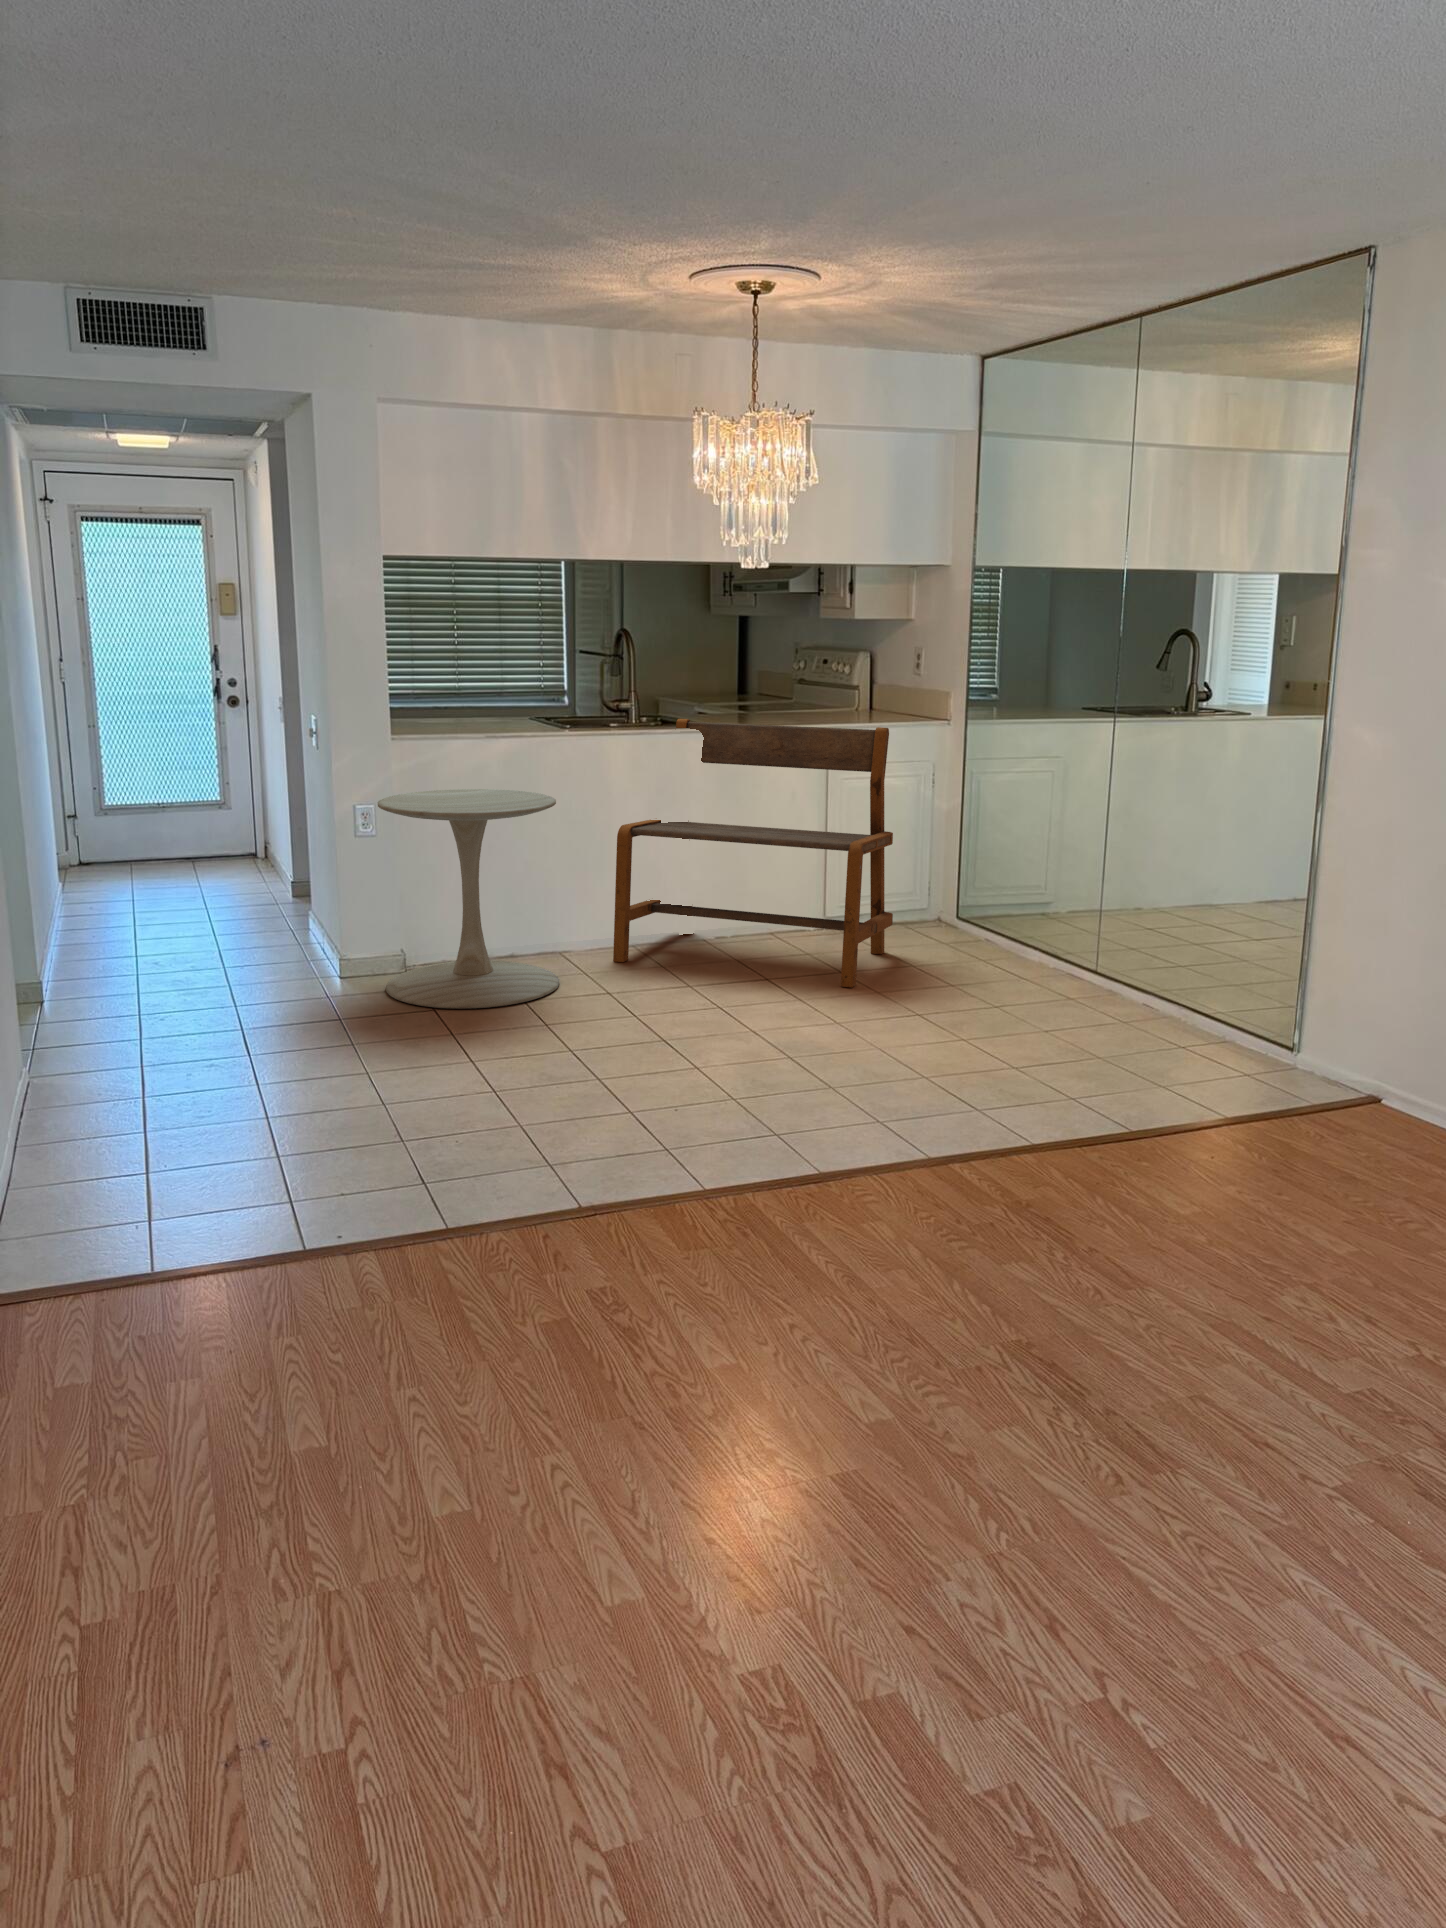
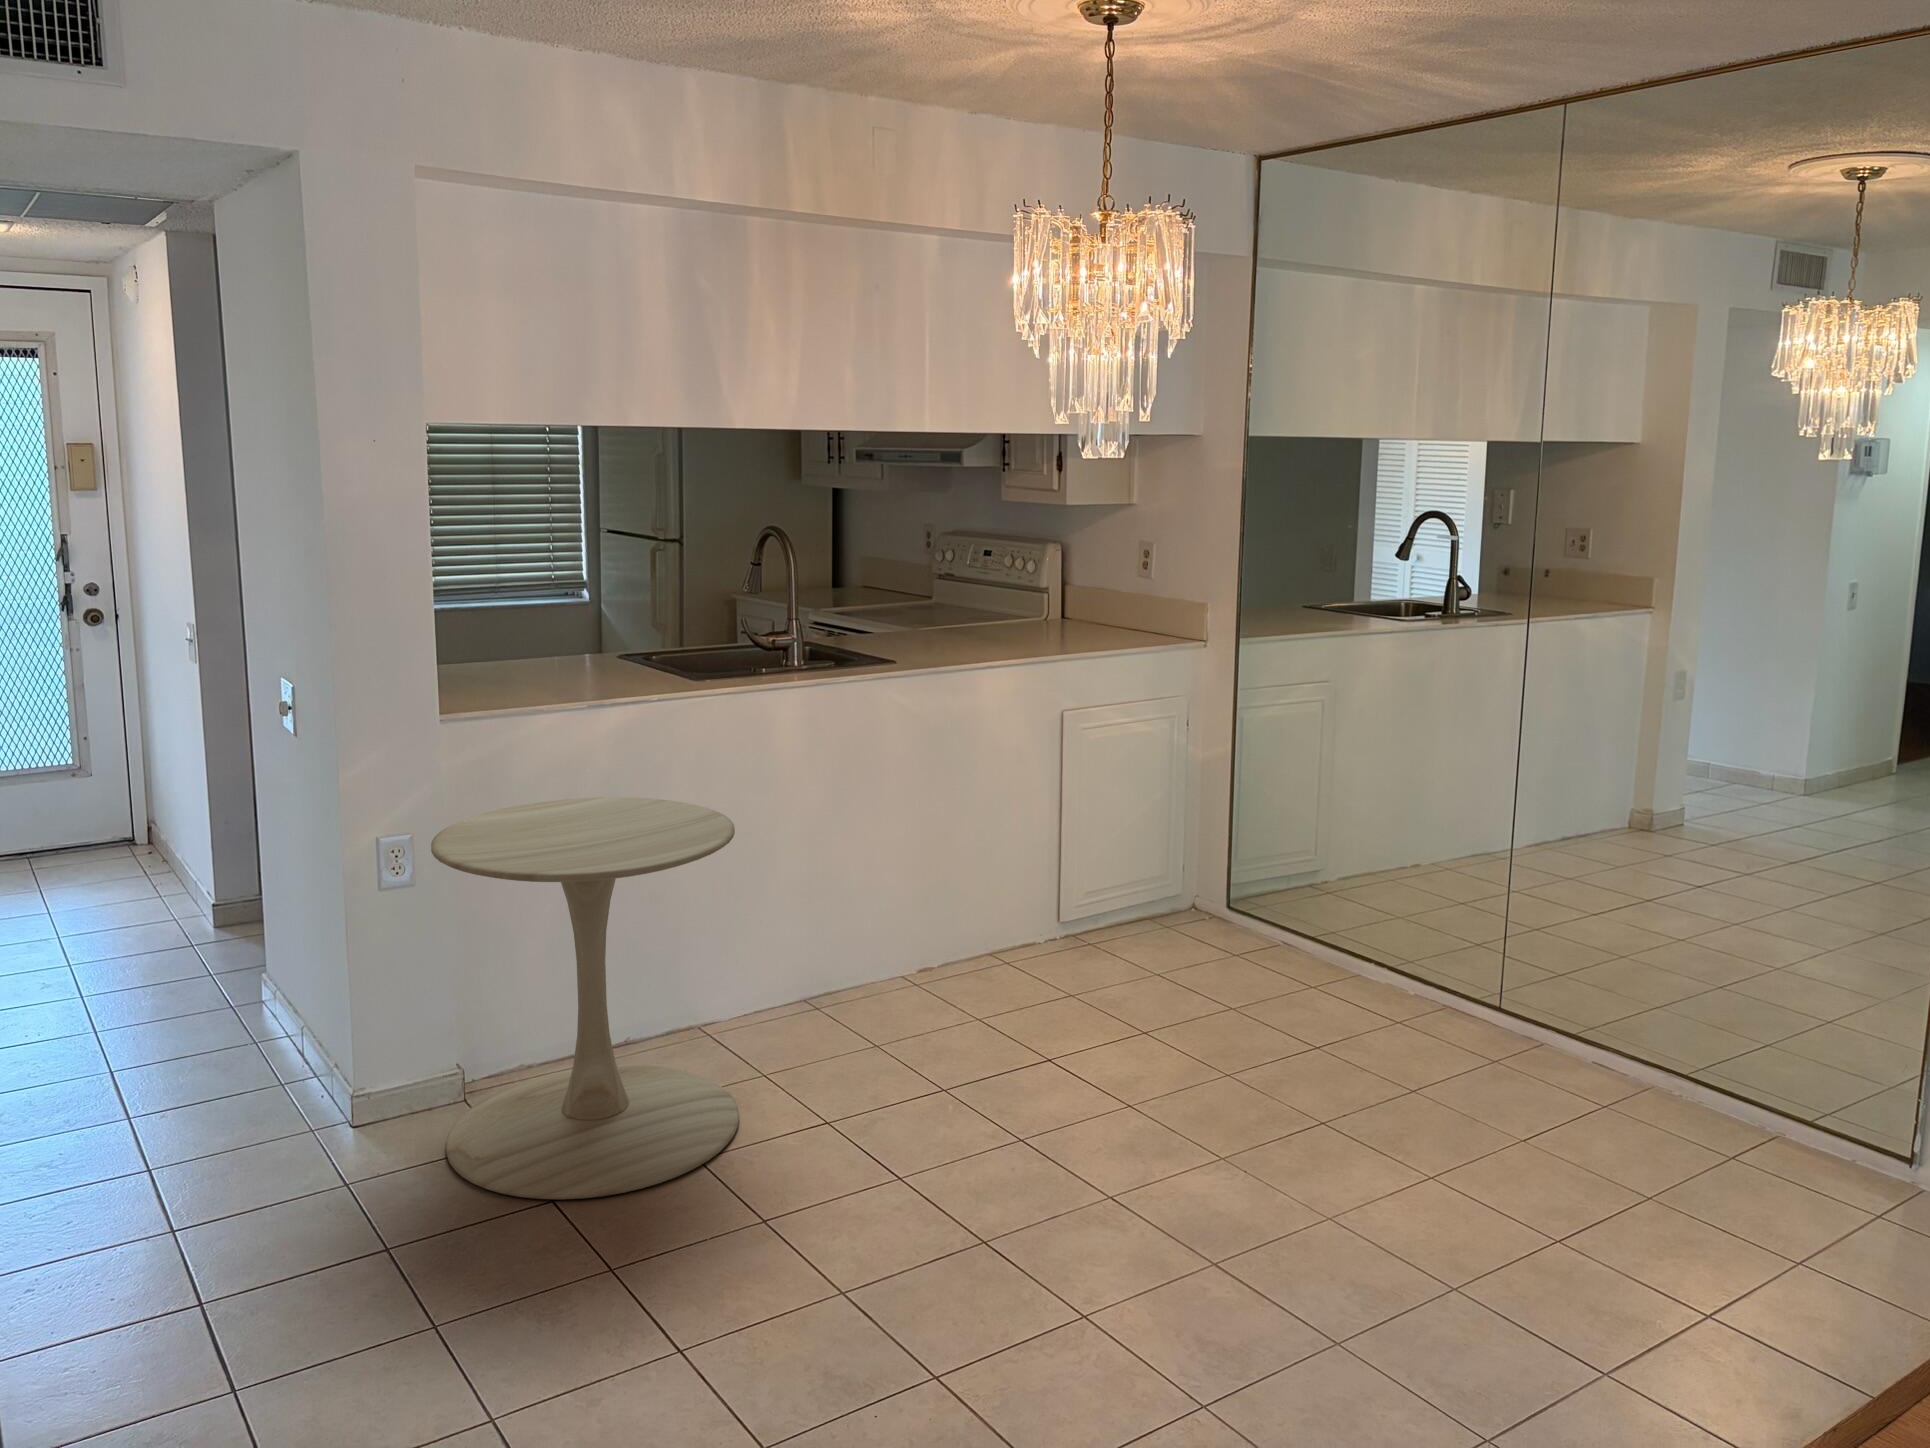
bench: present [613,719,893,988] -> none [794,660,1188,1068]

